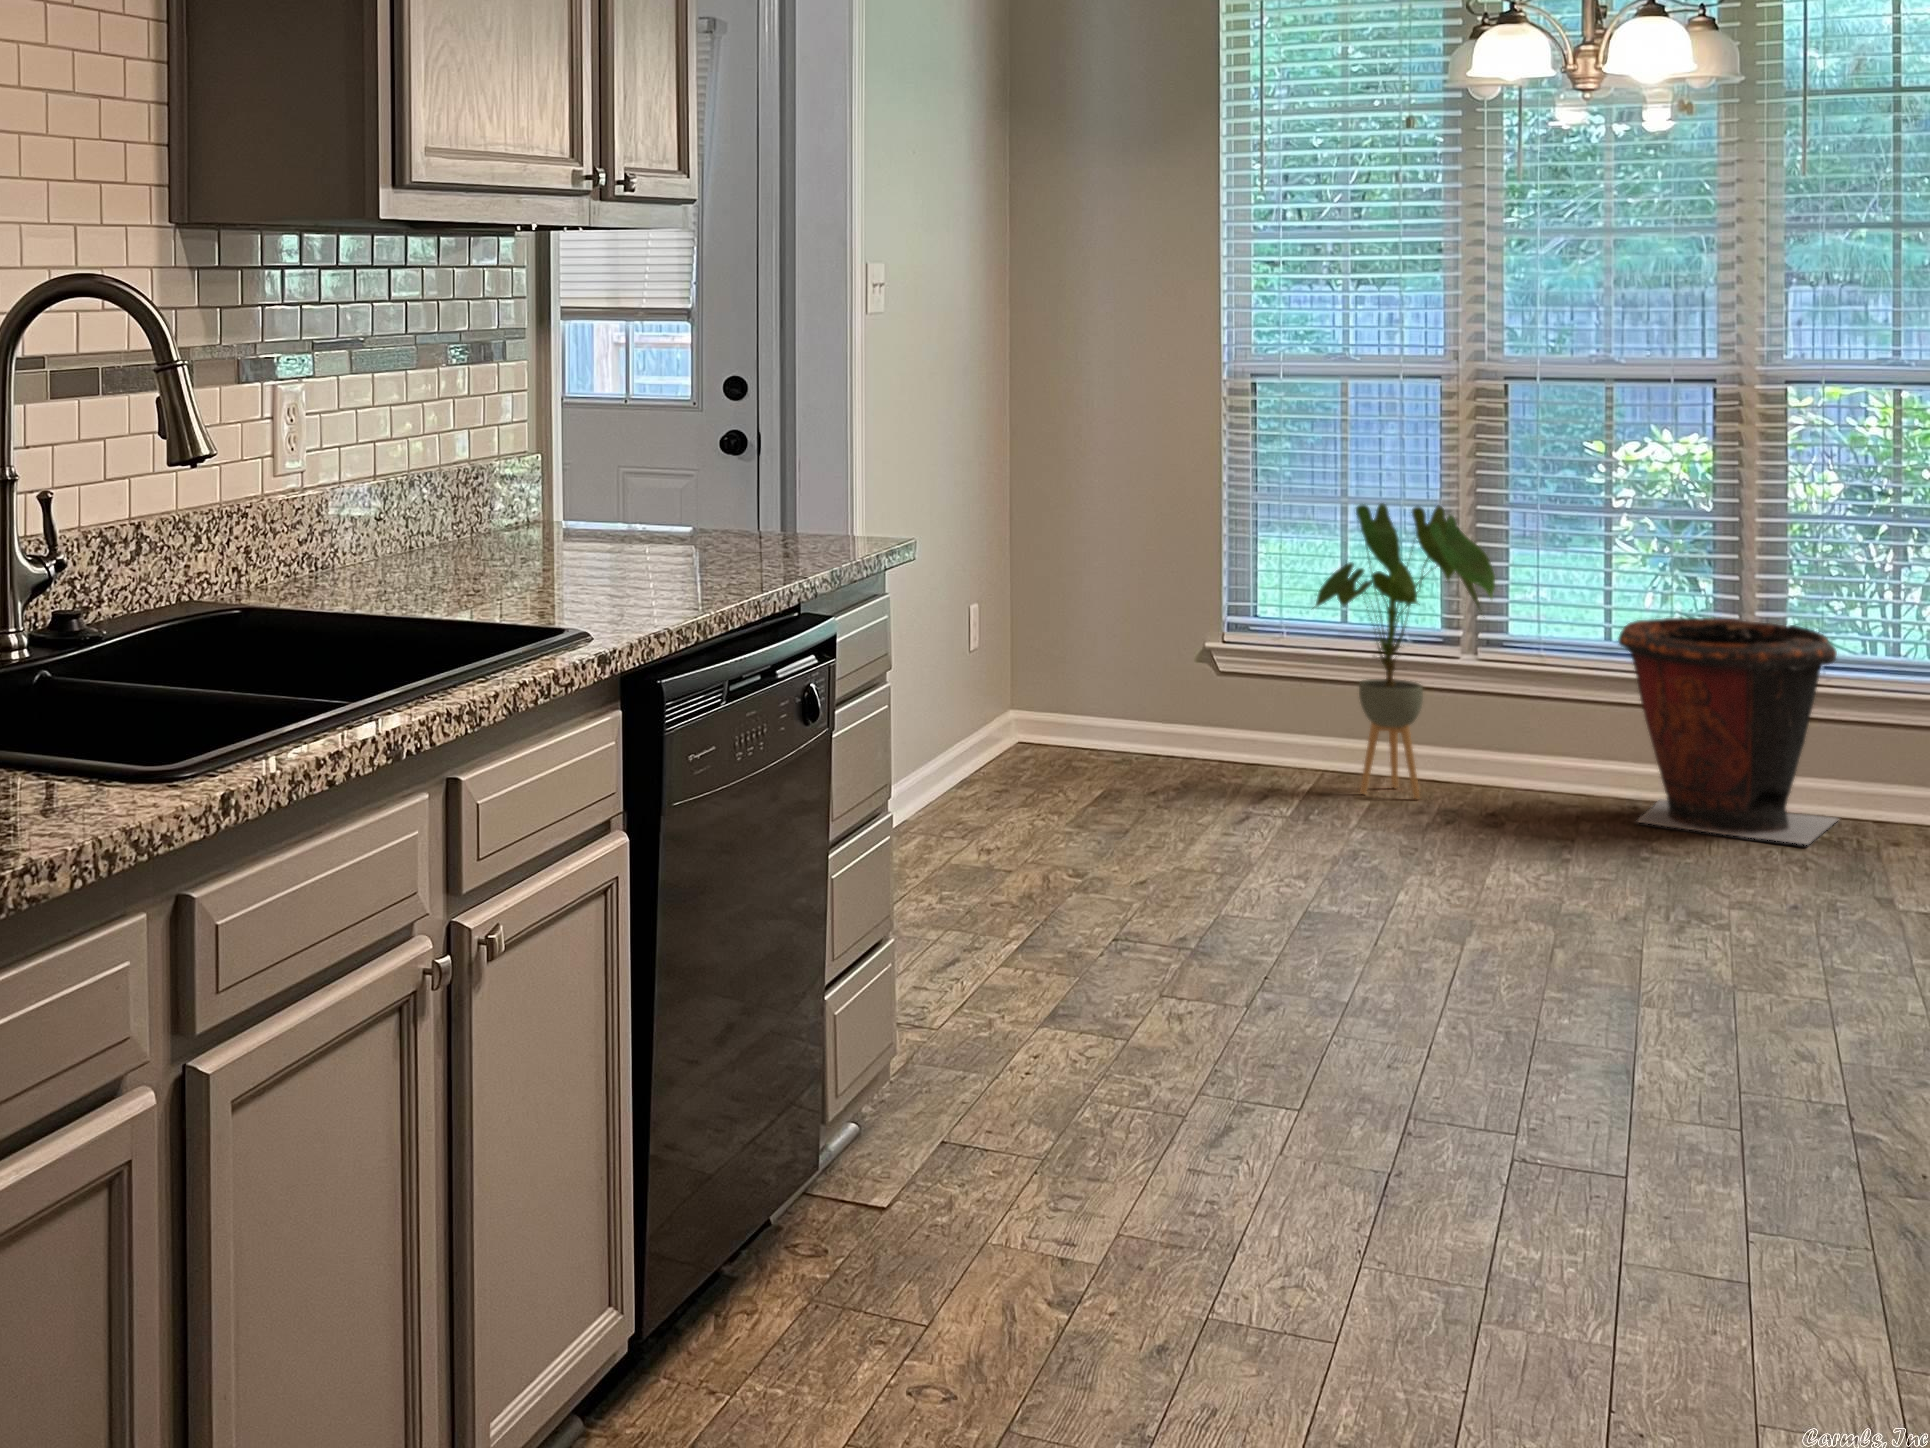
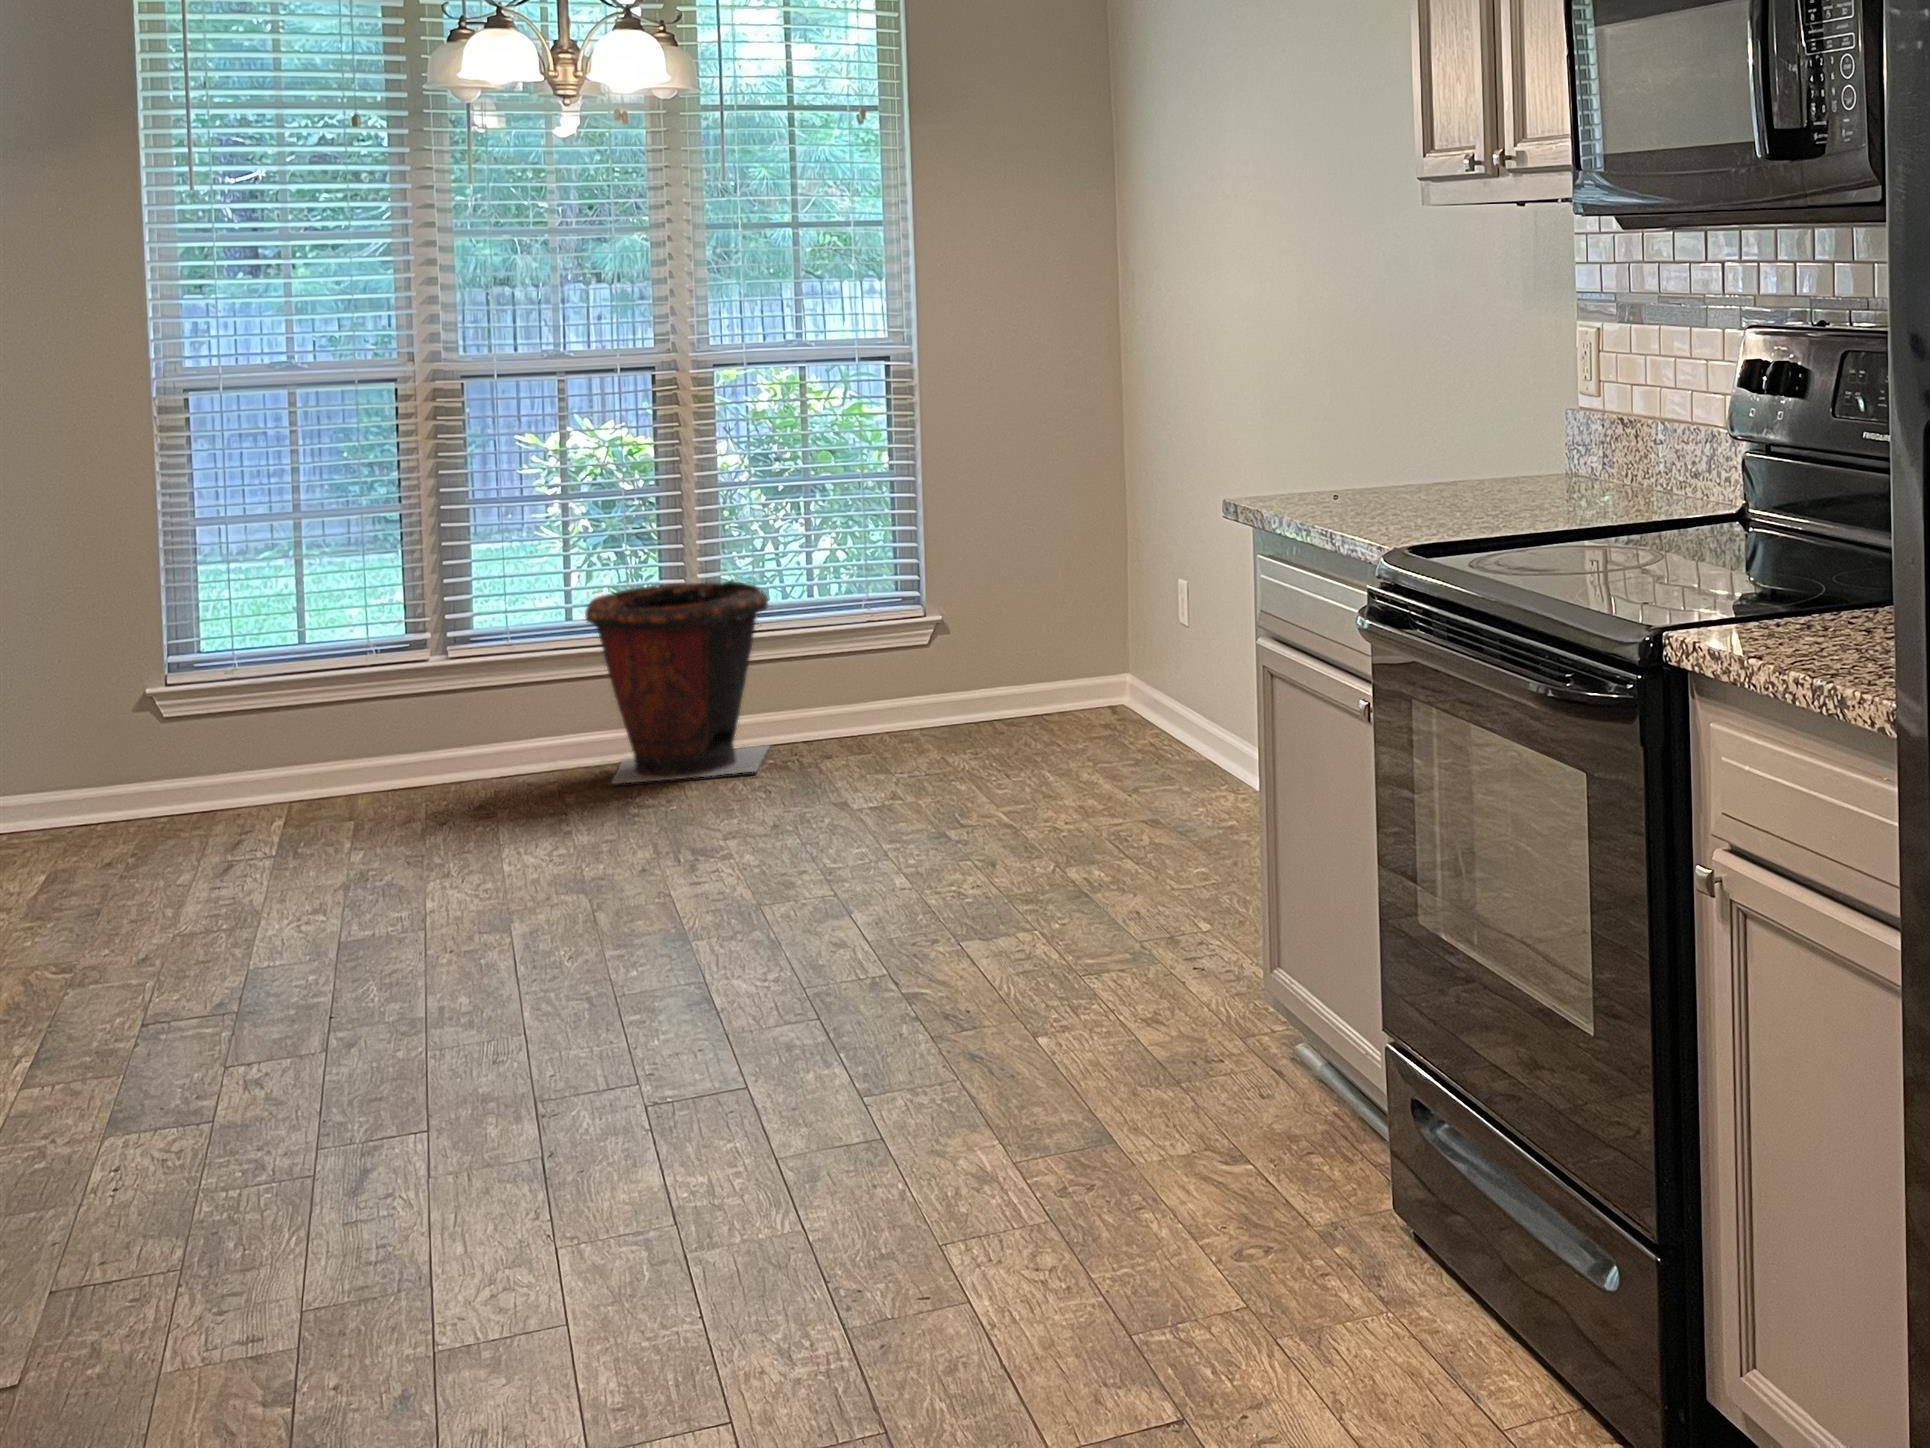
house plant: present [1316,503,1495,799] -> none [283,509,476,815]

